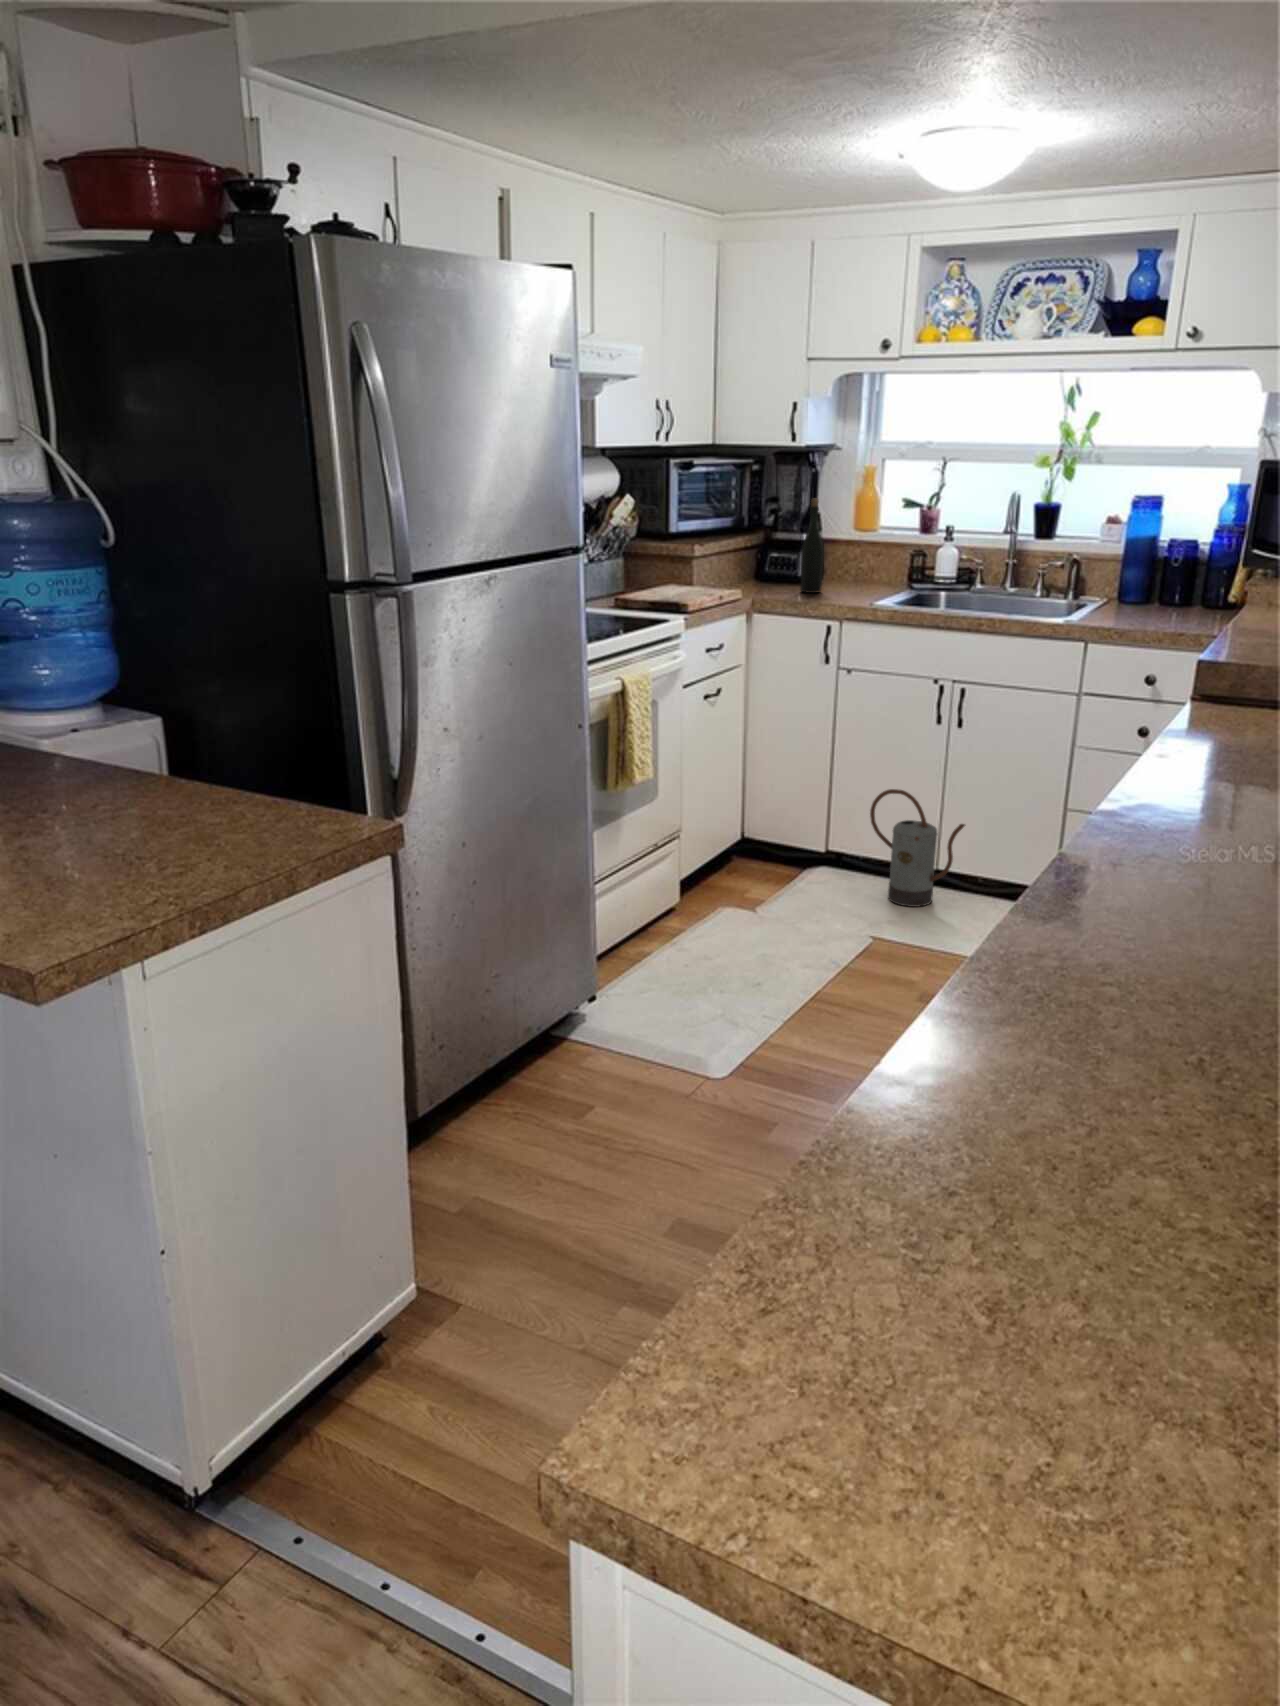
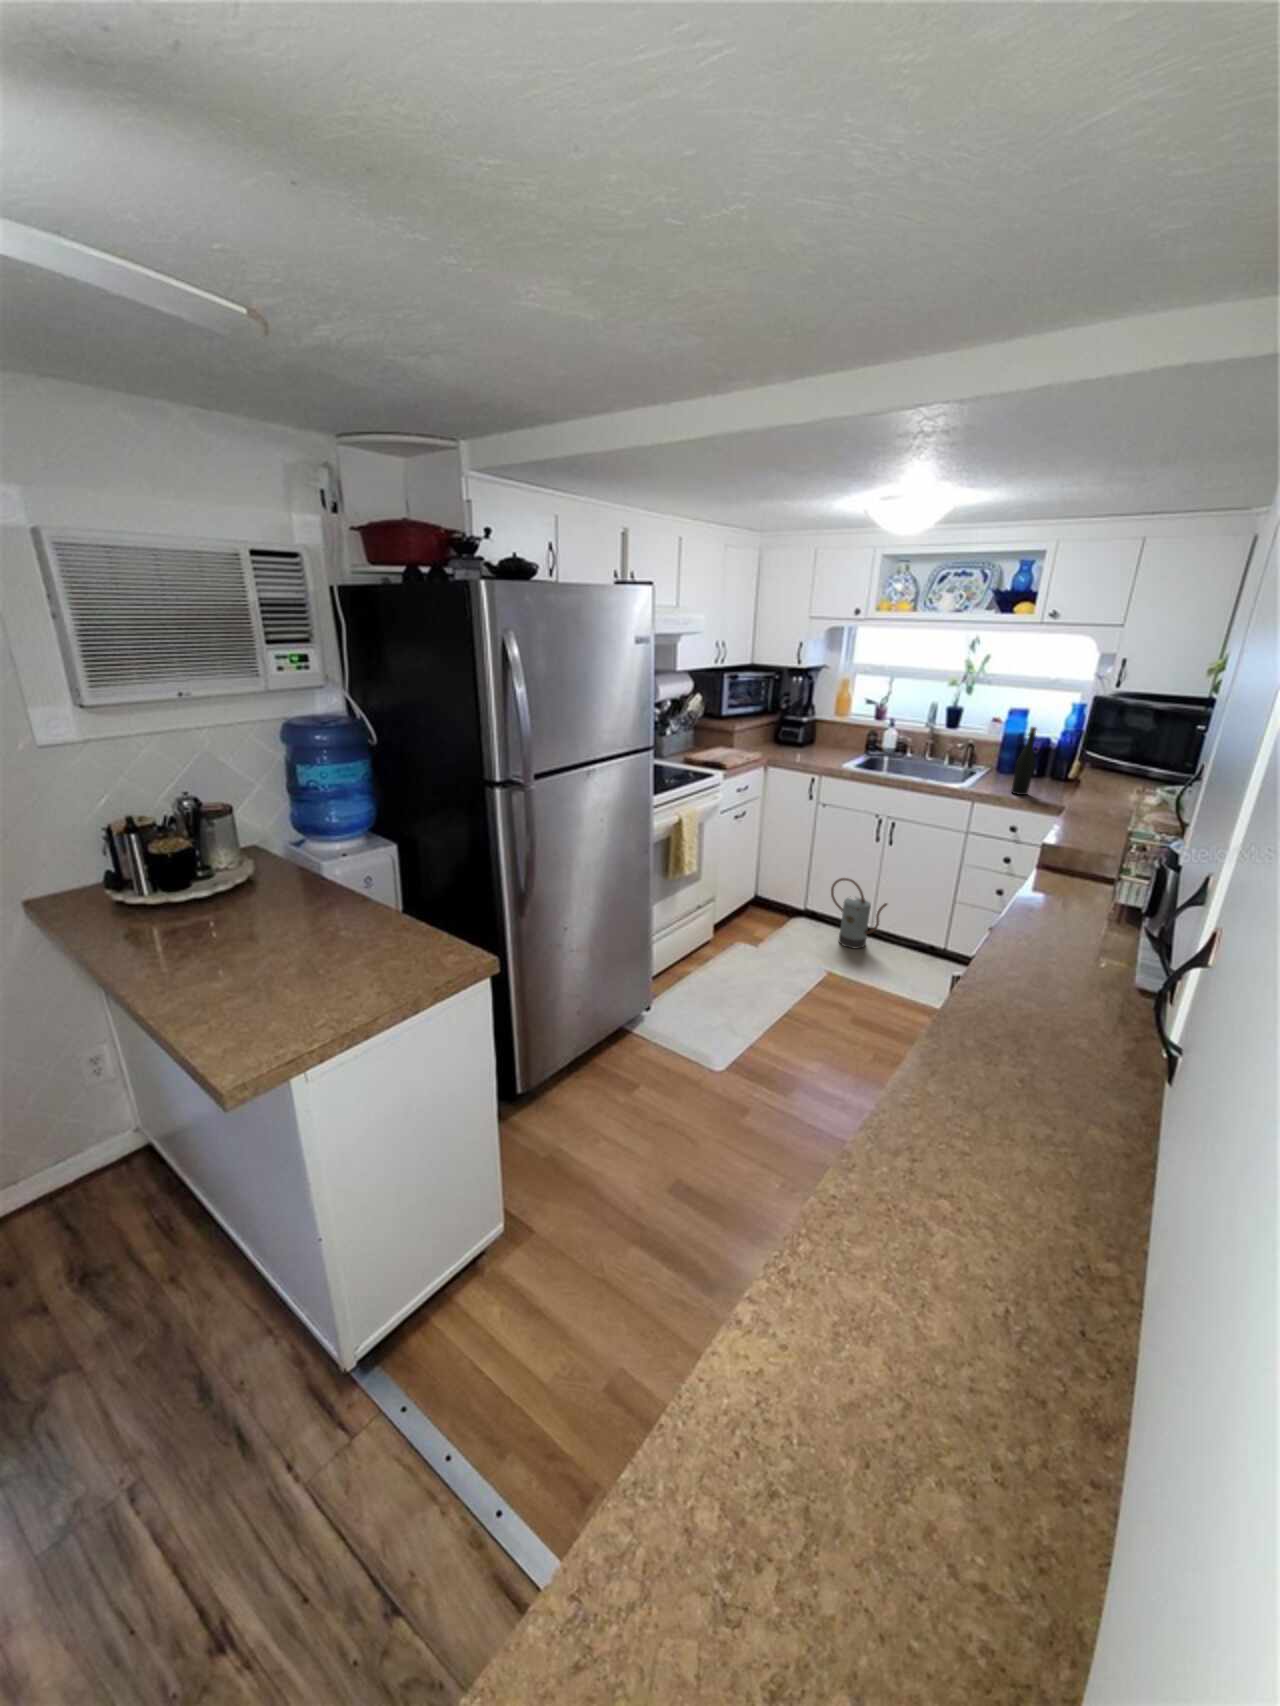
bottle: present [800,499,824,593] -> present [1011,727,1036,795]

